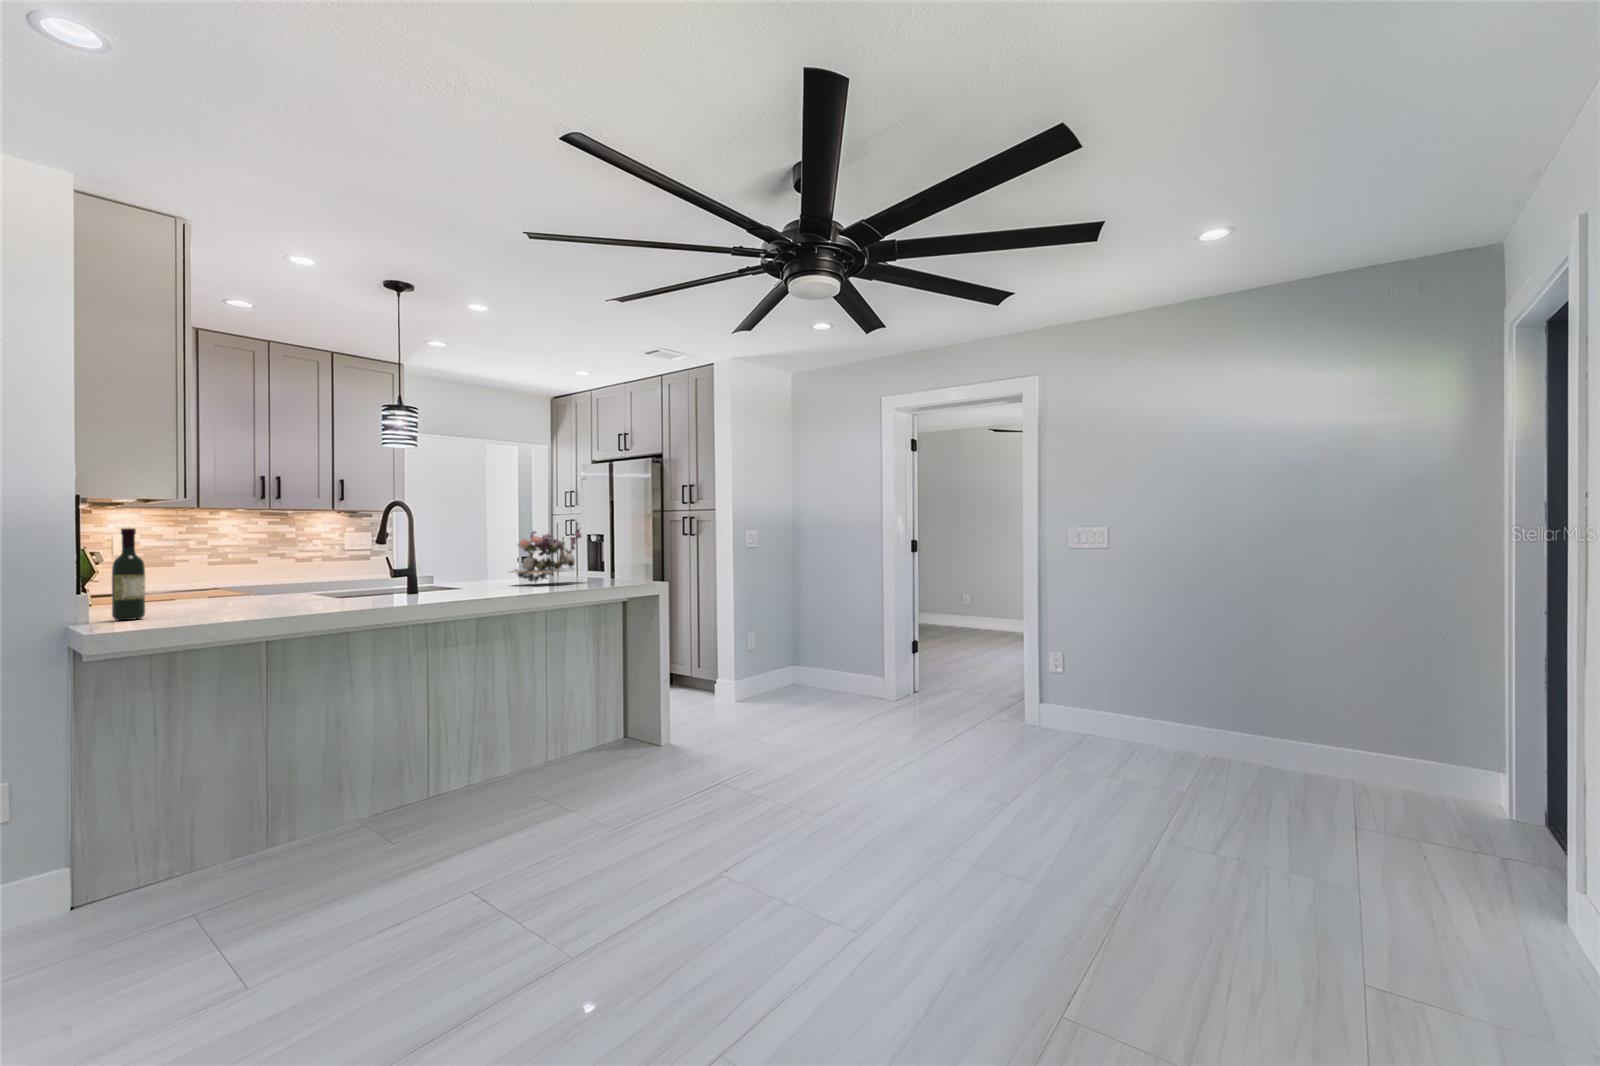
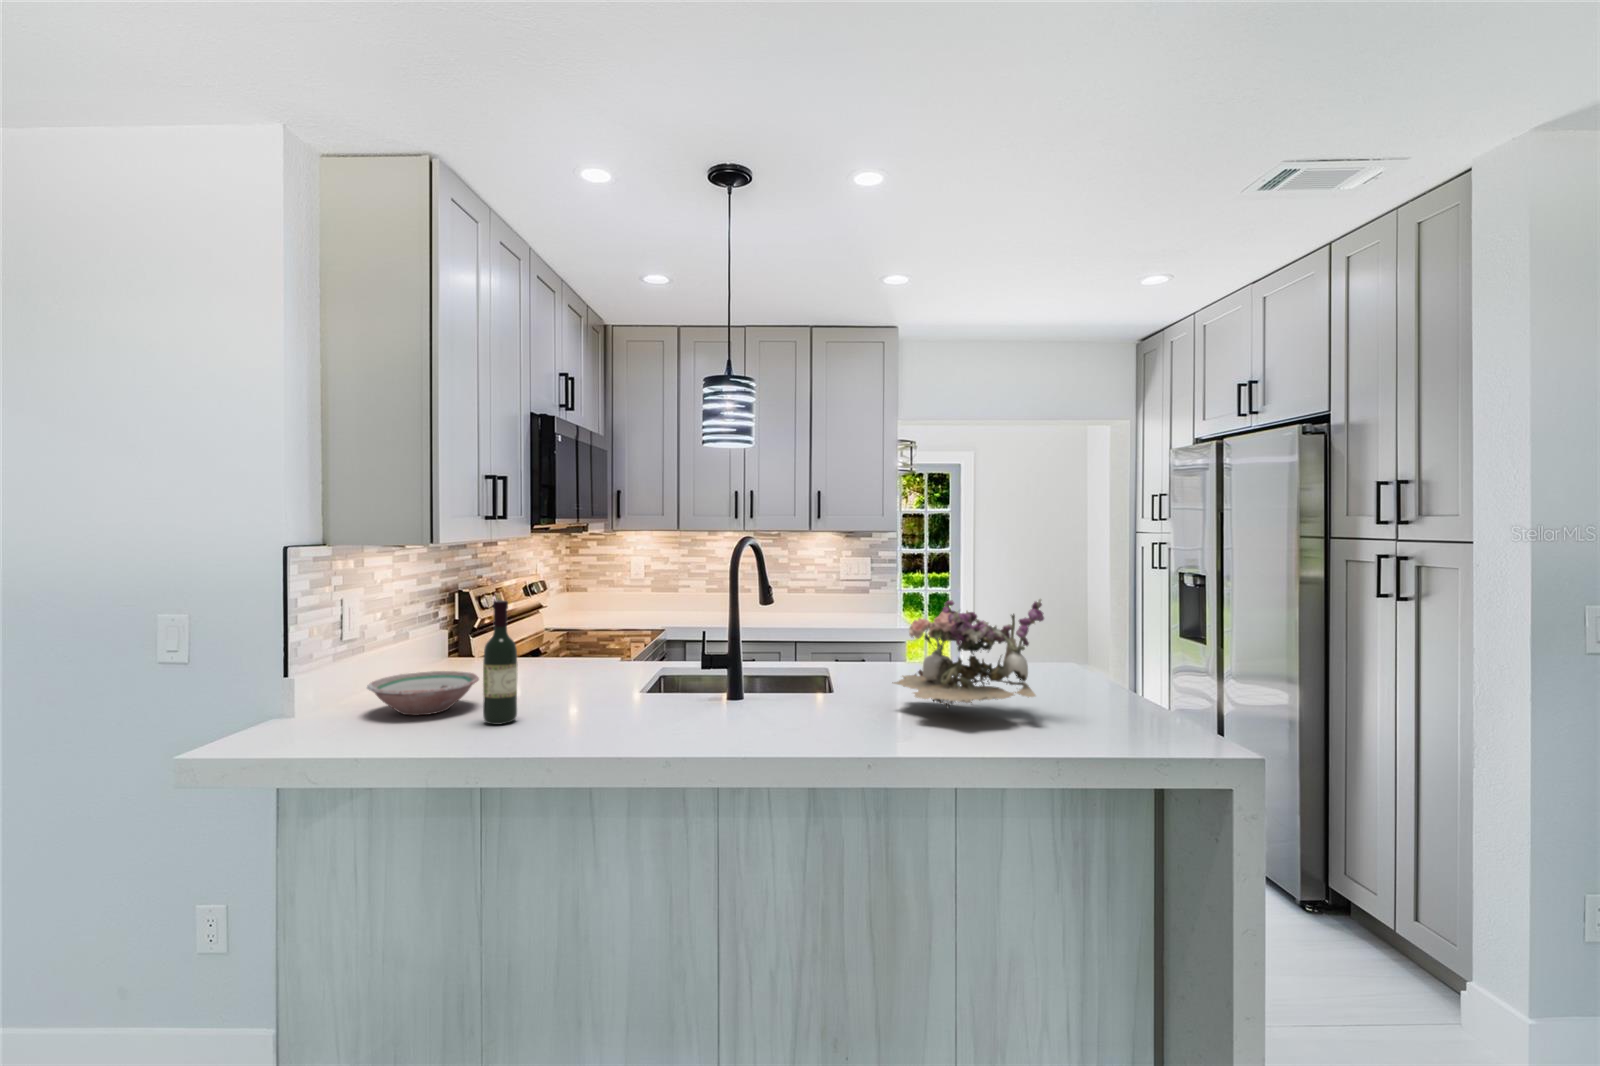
wine bottle: present [112,528,145,620] -> present [483,600,518,724]
bowl: none [156,585,248,610] -> present [367,671,479,715]

